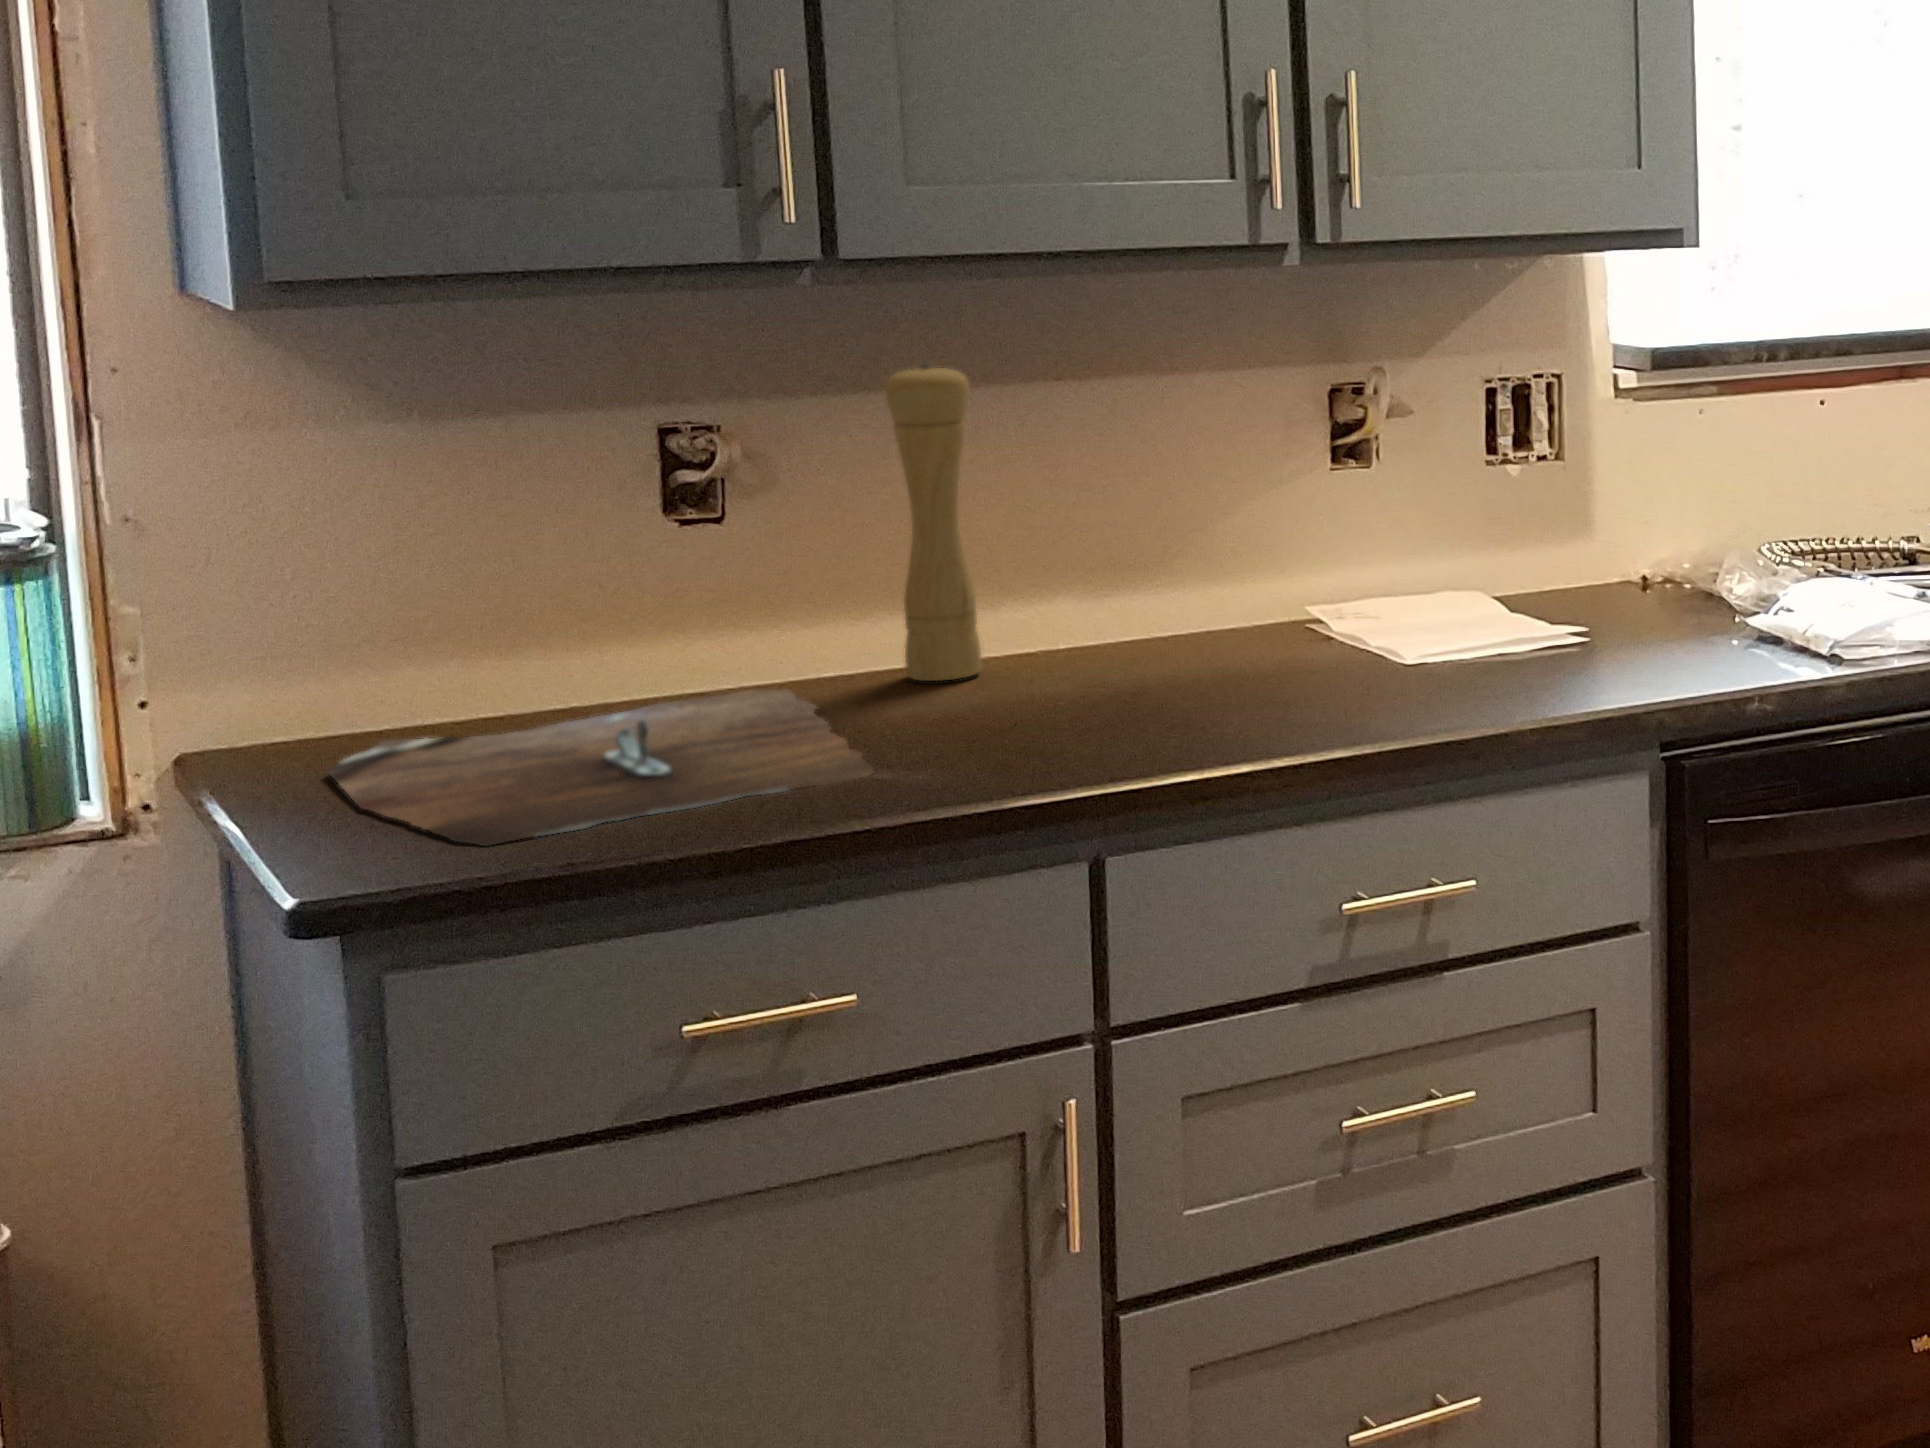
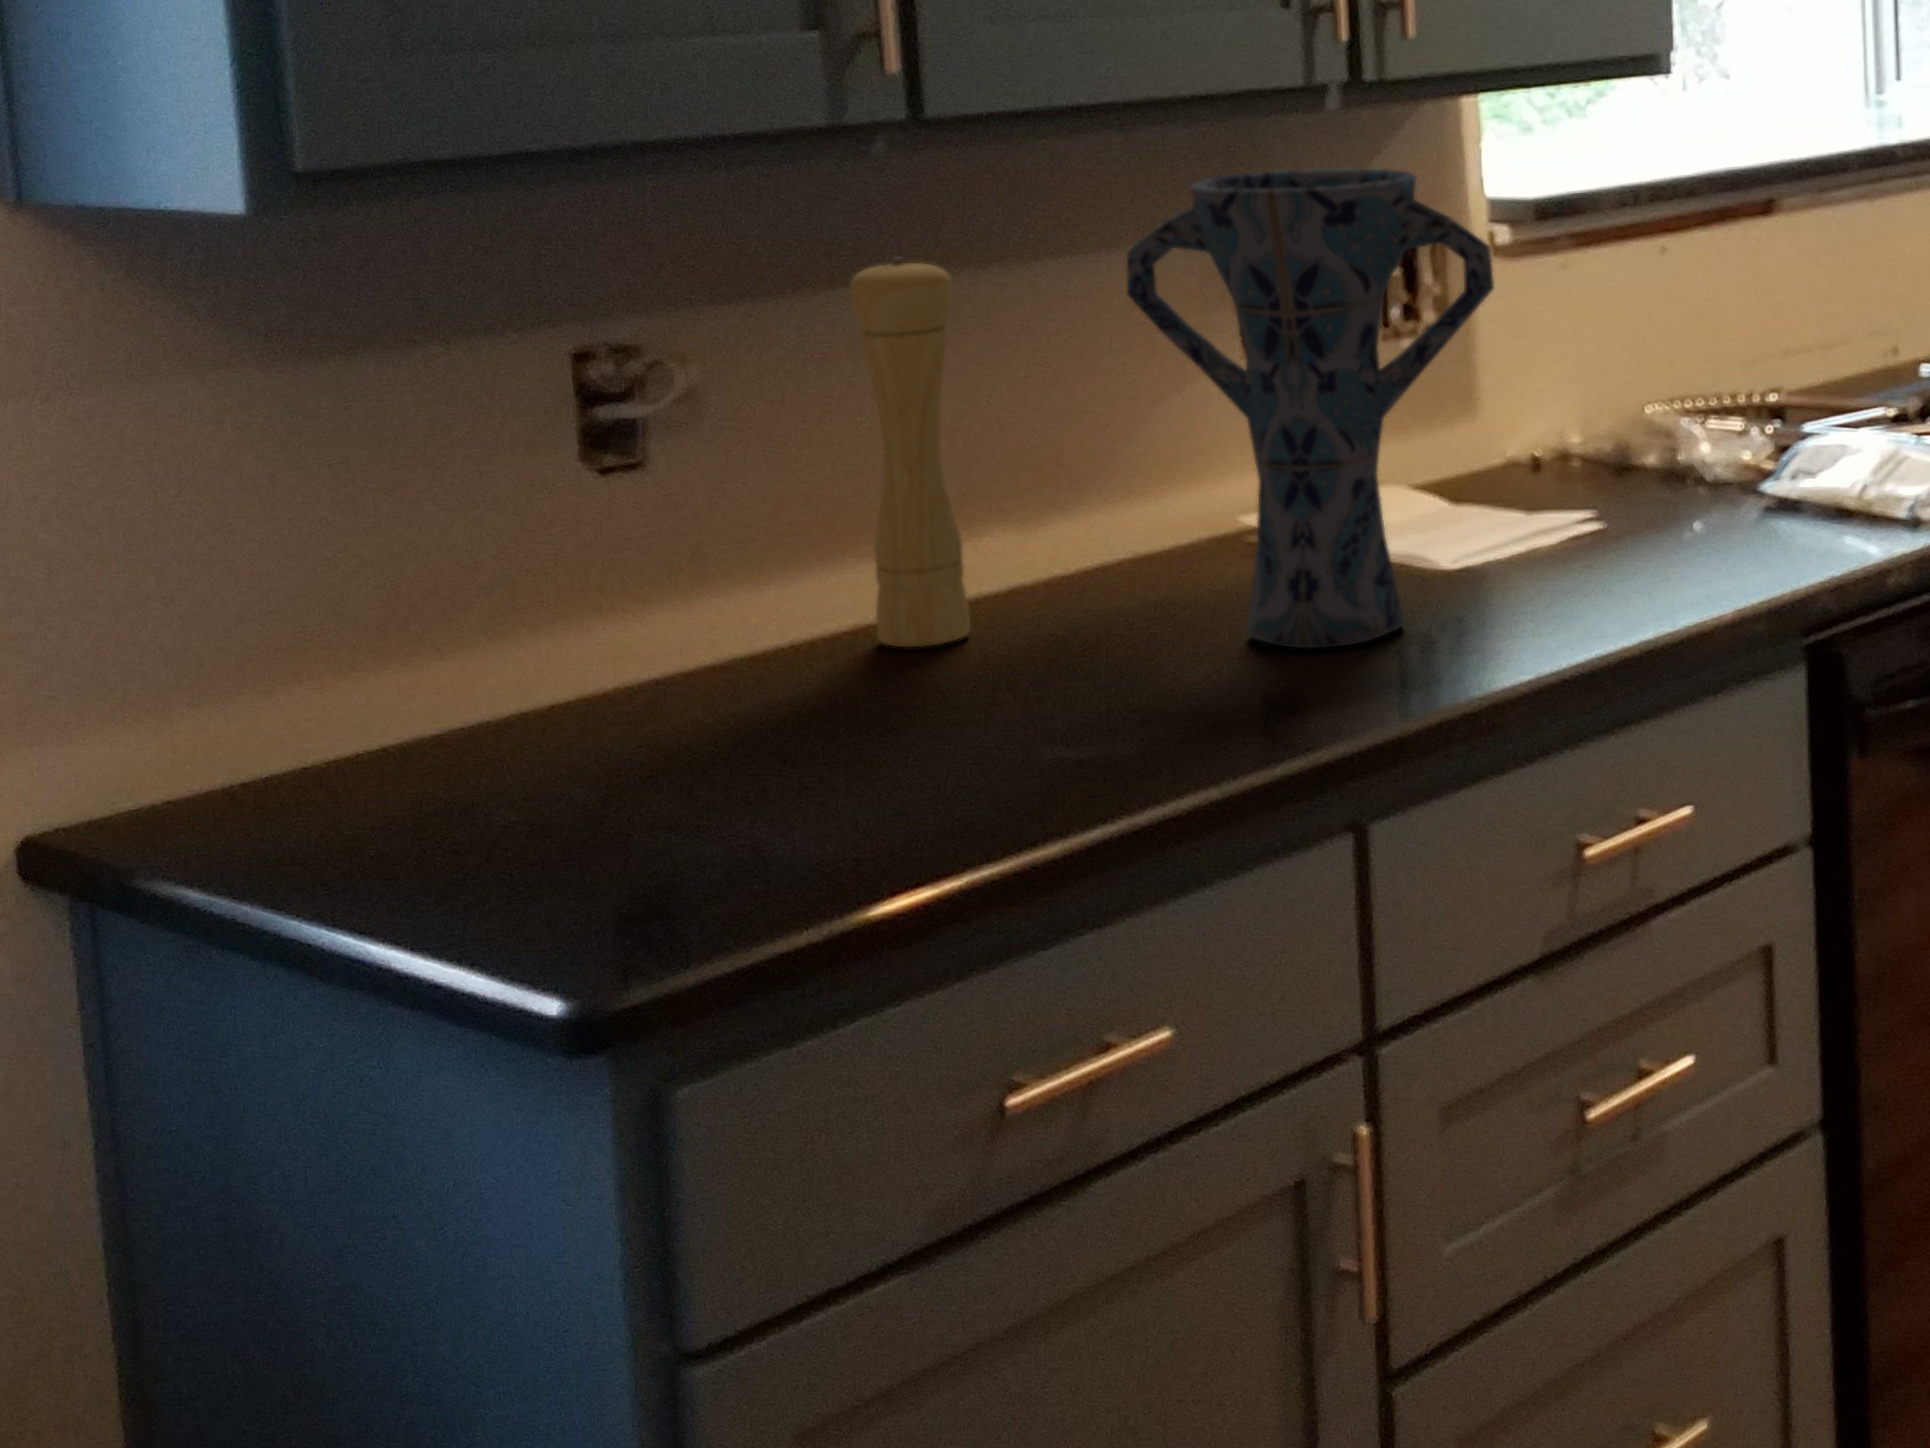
vase: none [1065,310,1319,717] -> present [1127,169,1494,648]
cutting board: present [329,689,875,846] -> none [335,674,1088,885]

